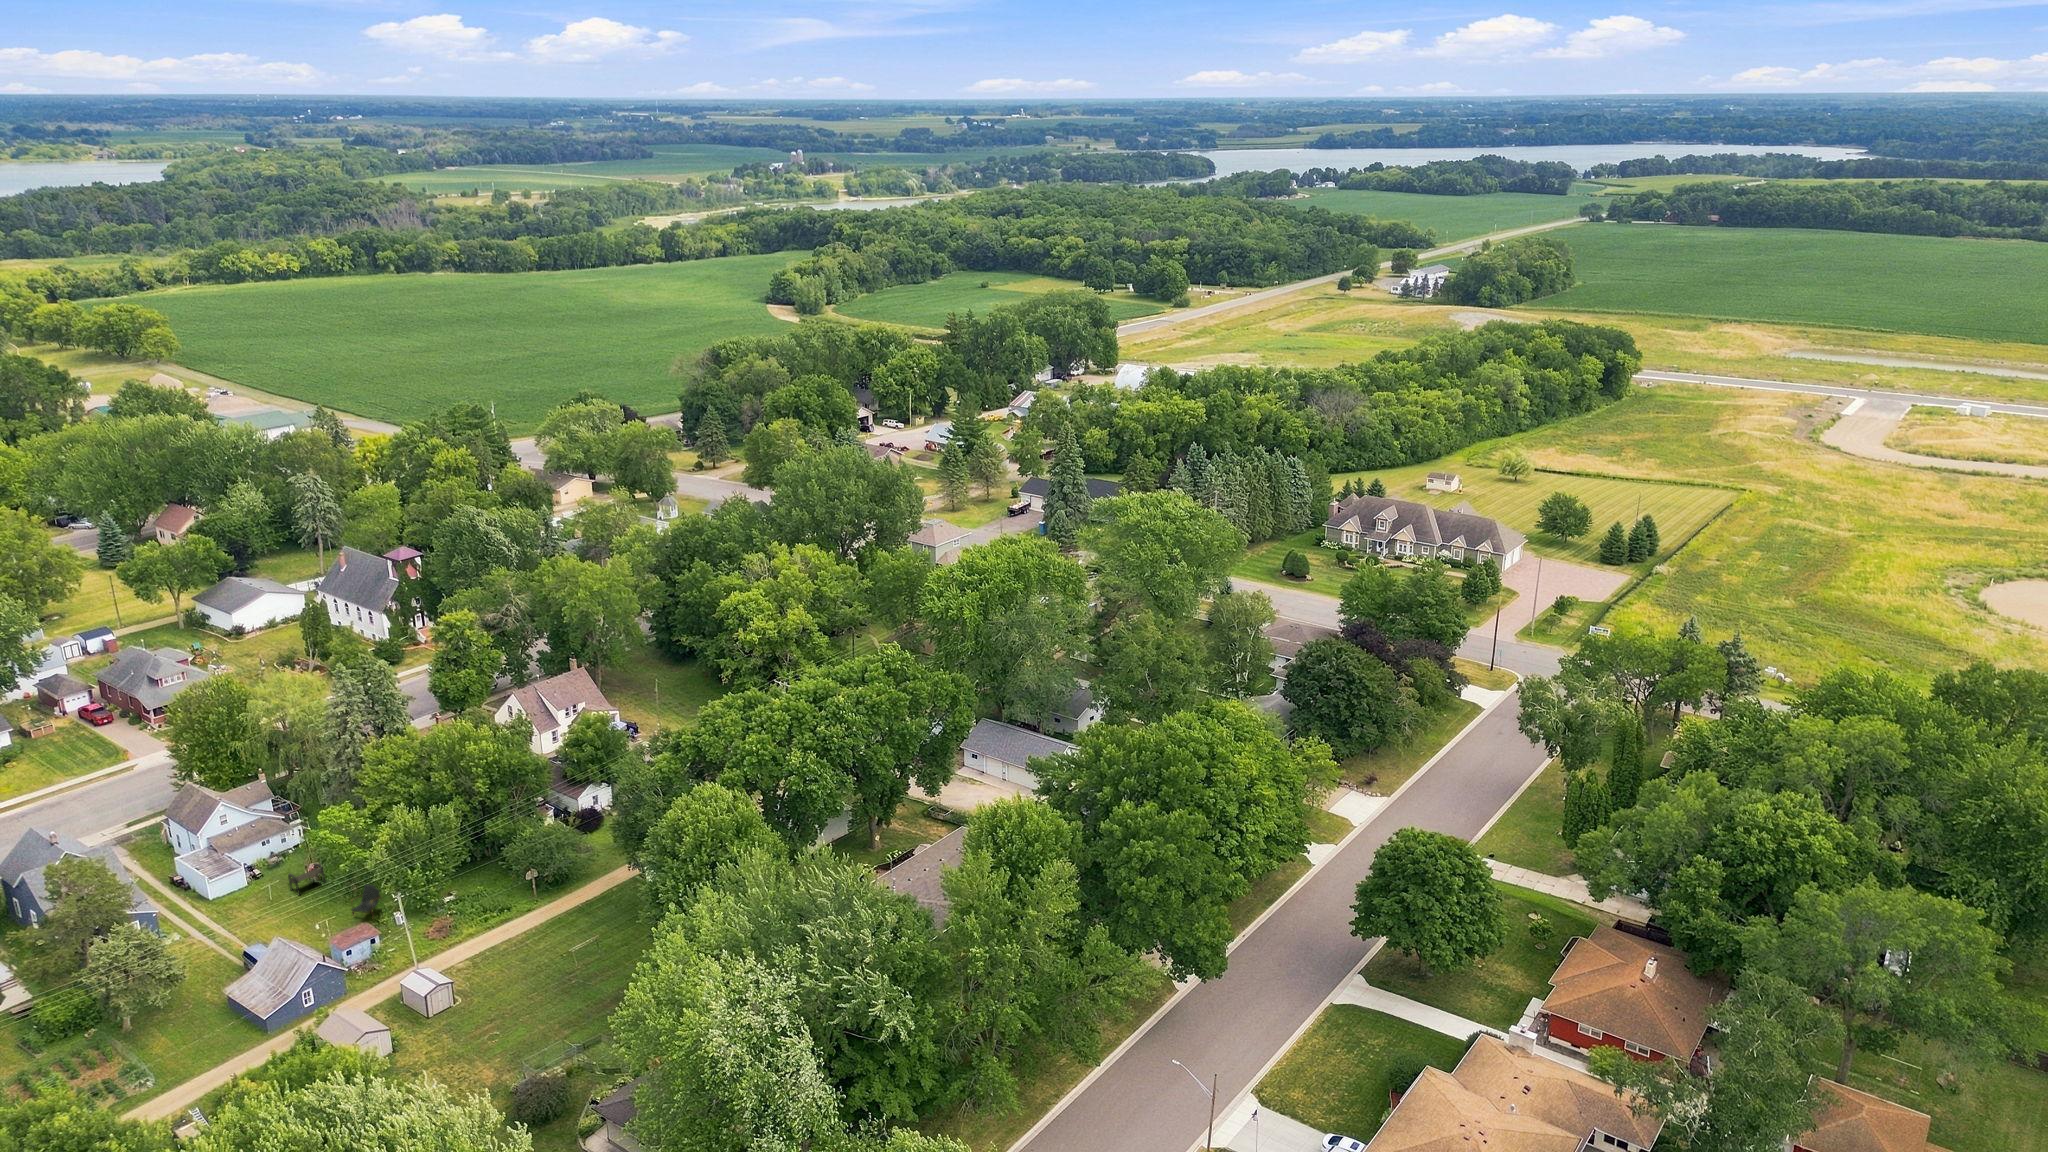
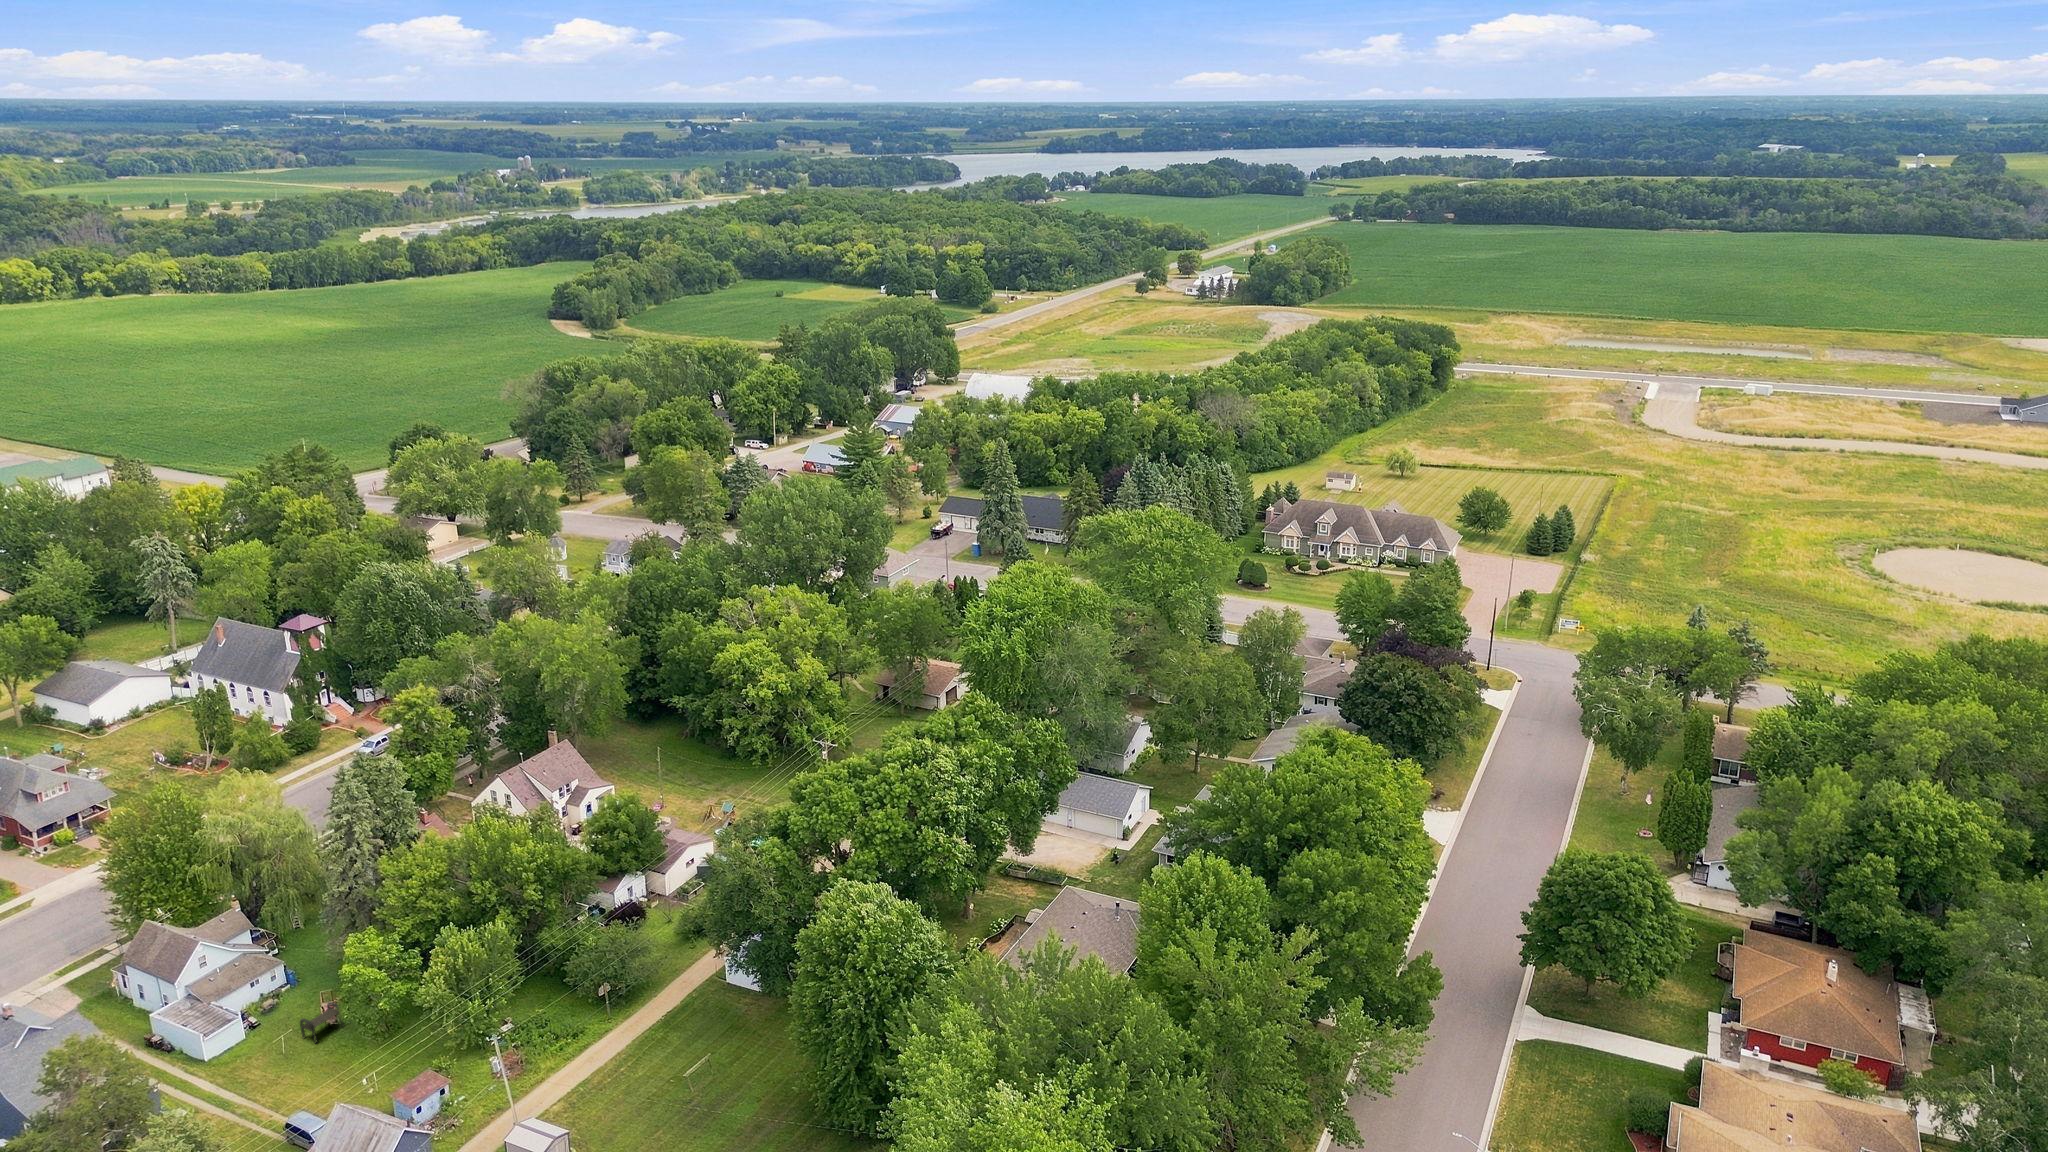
lounge chair: present [352,884,381,916] -> none [393,1022,430,1064]

